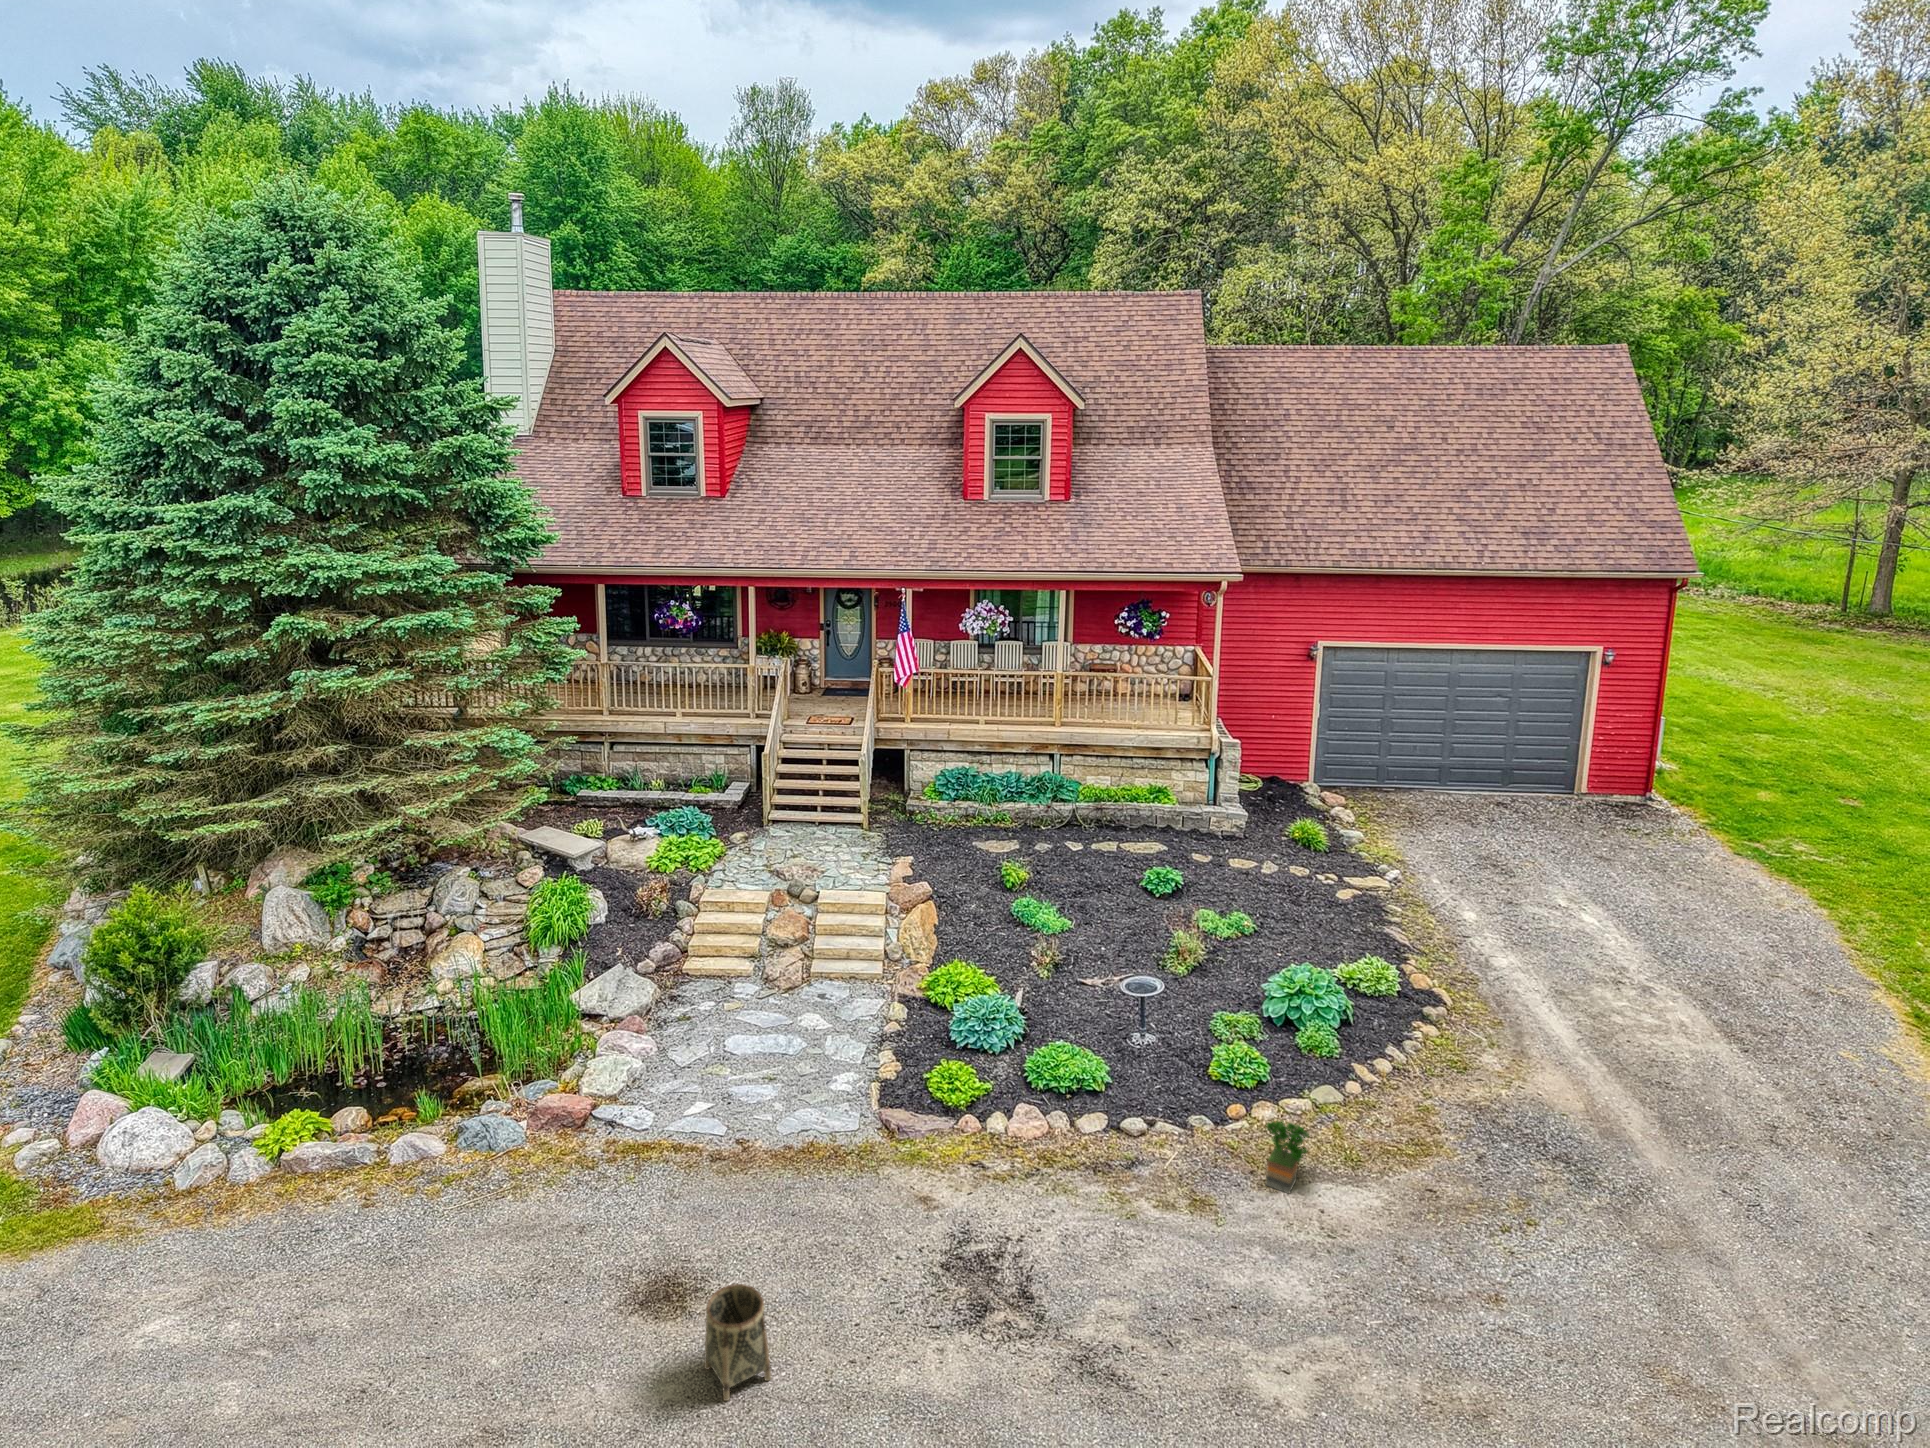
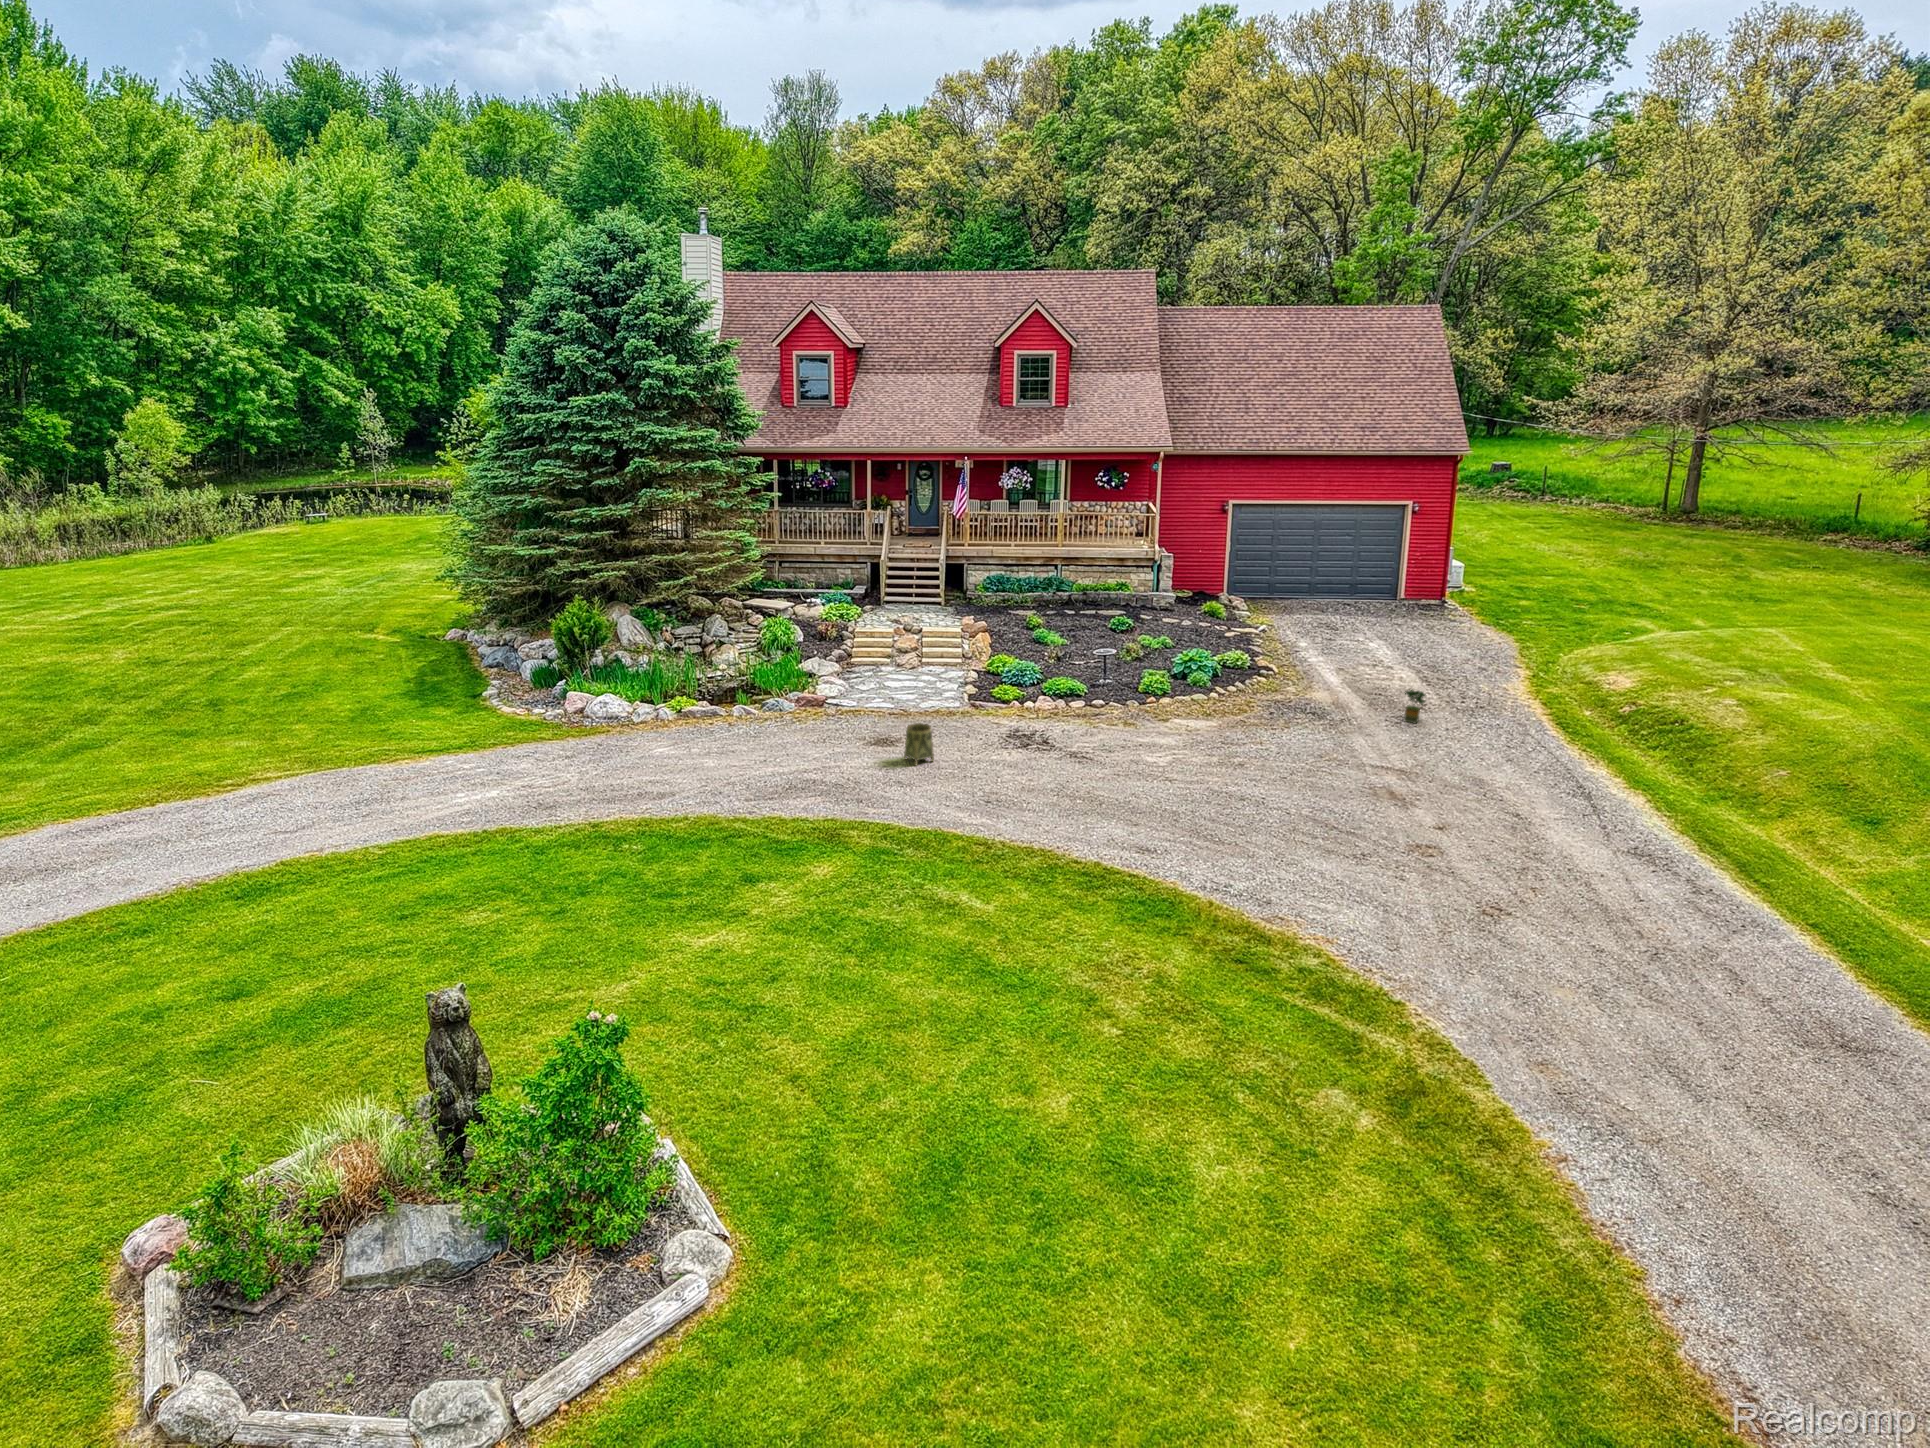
potted tree: present [1266,1121,1309,1193] -> present [1404,690,1425,723]

